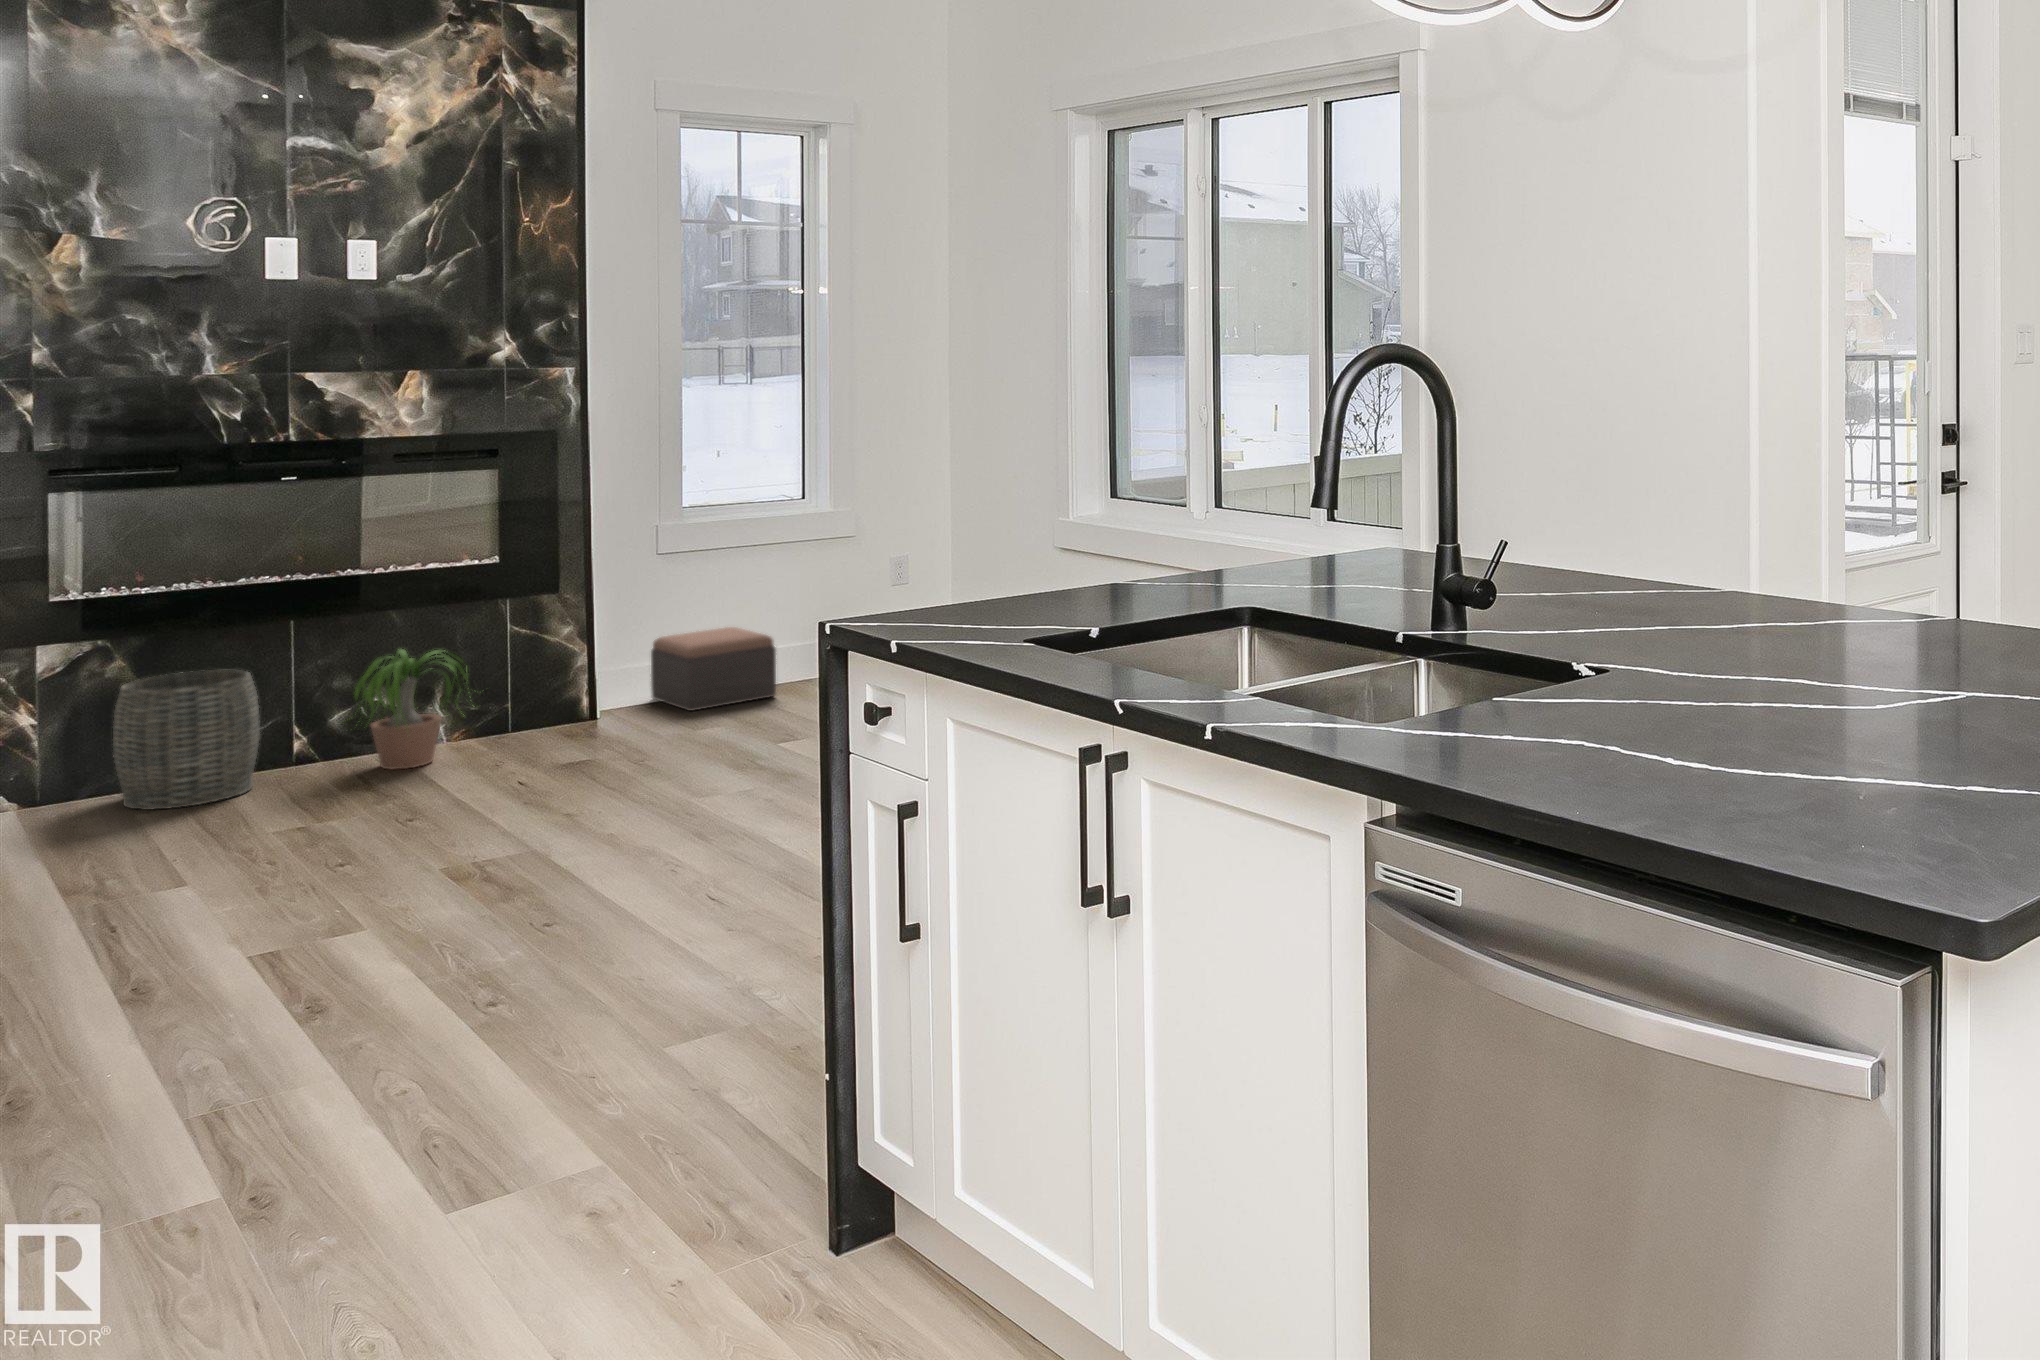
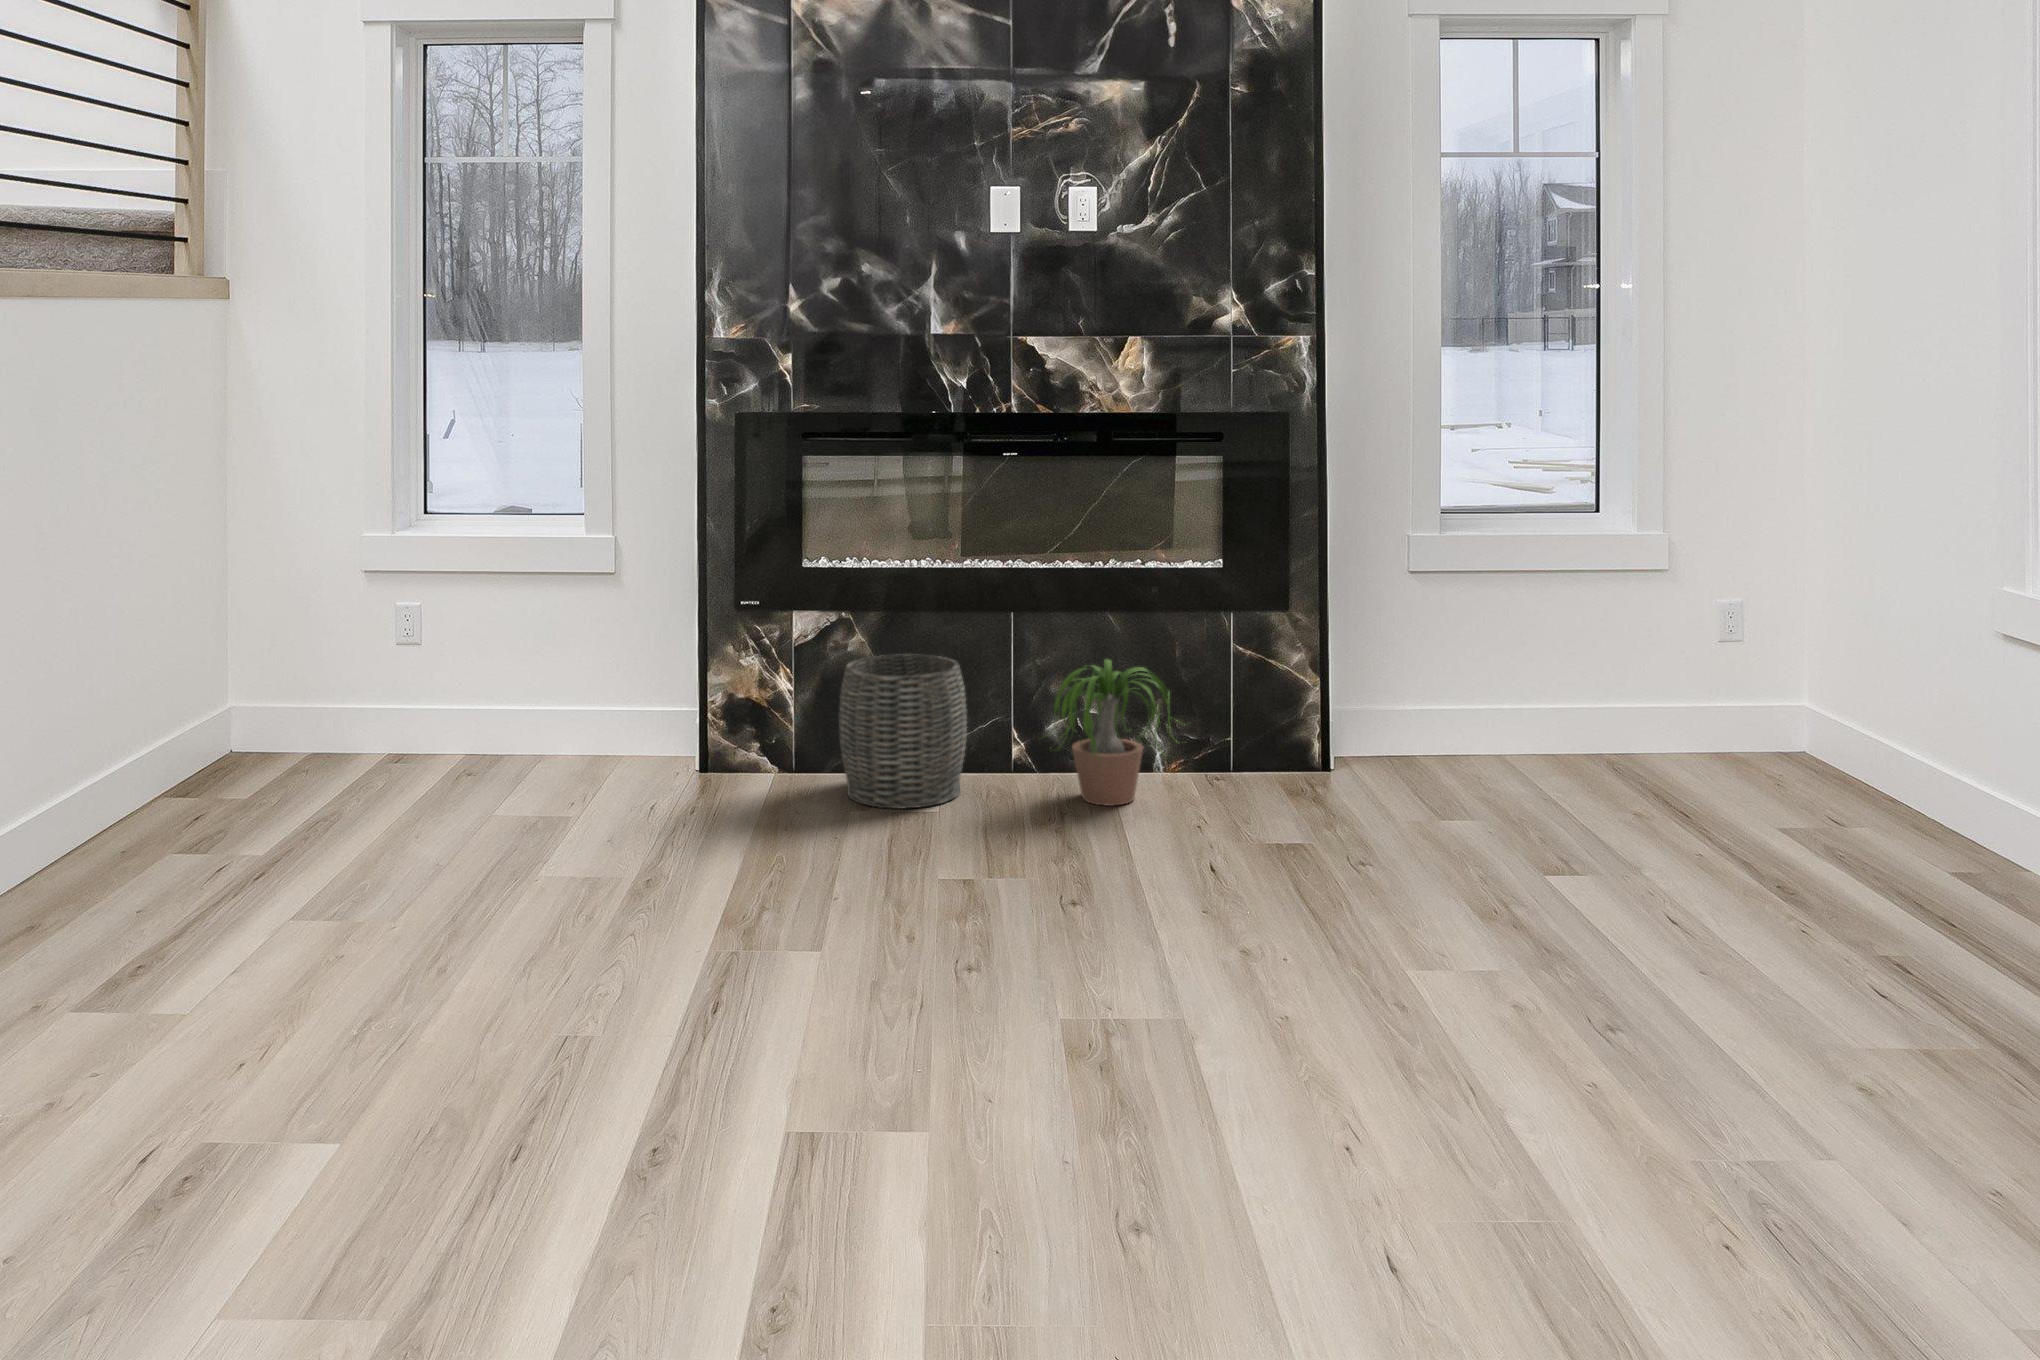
footstool: present [651,627,776,711] -> none [1402,678,1554,787]

